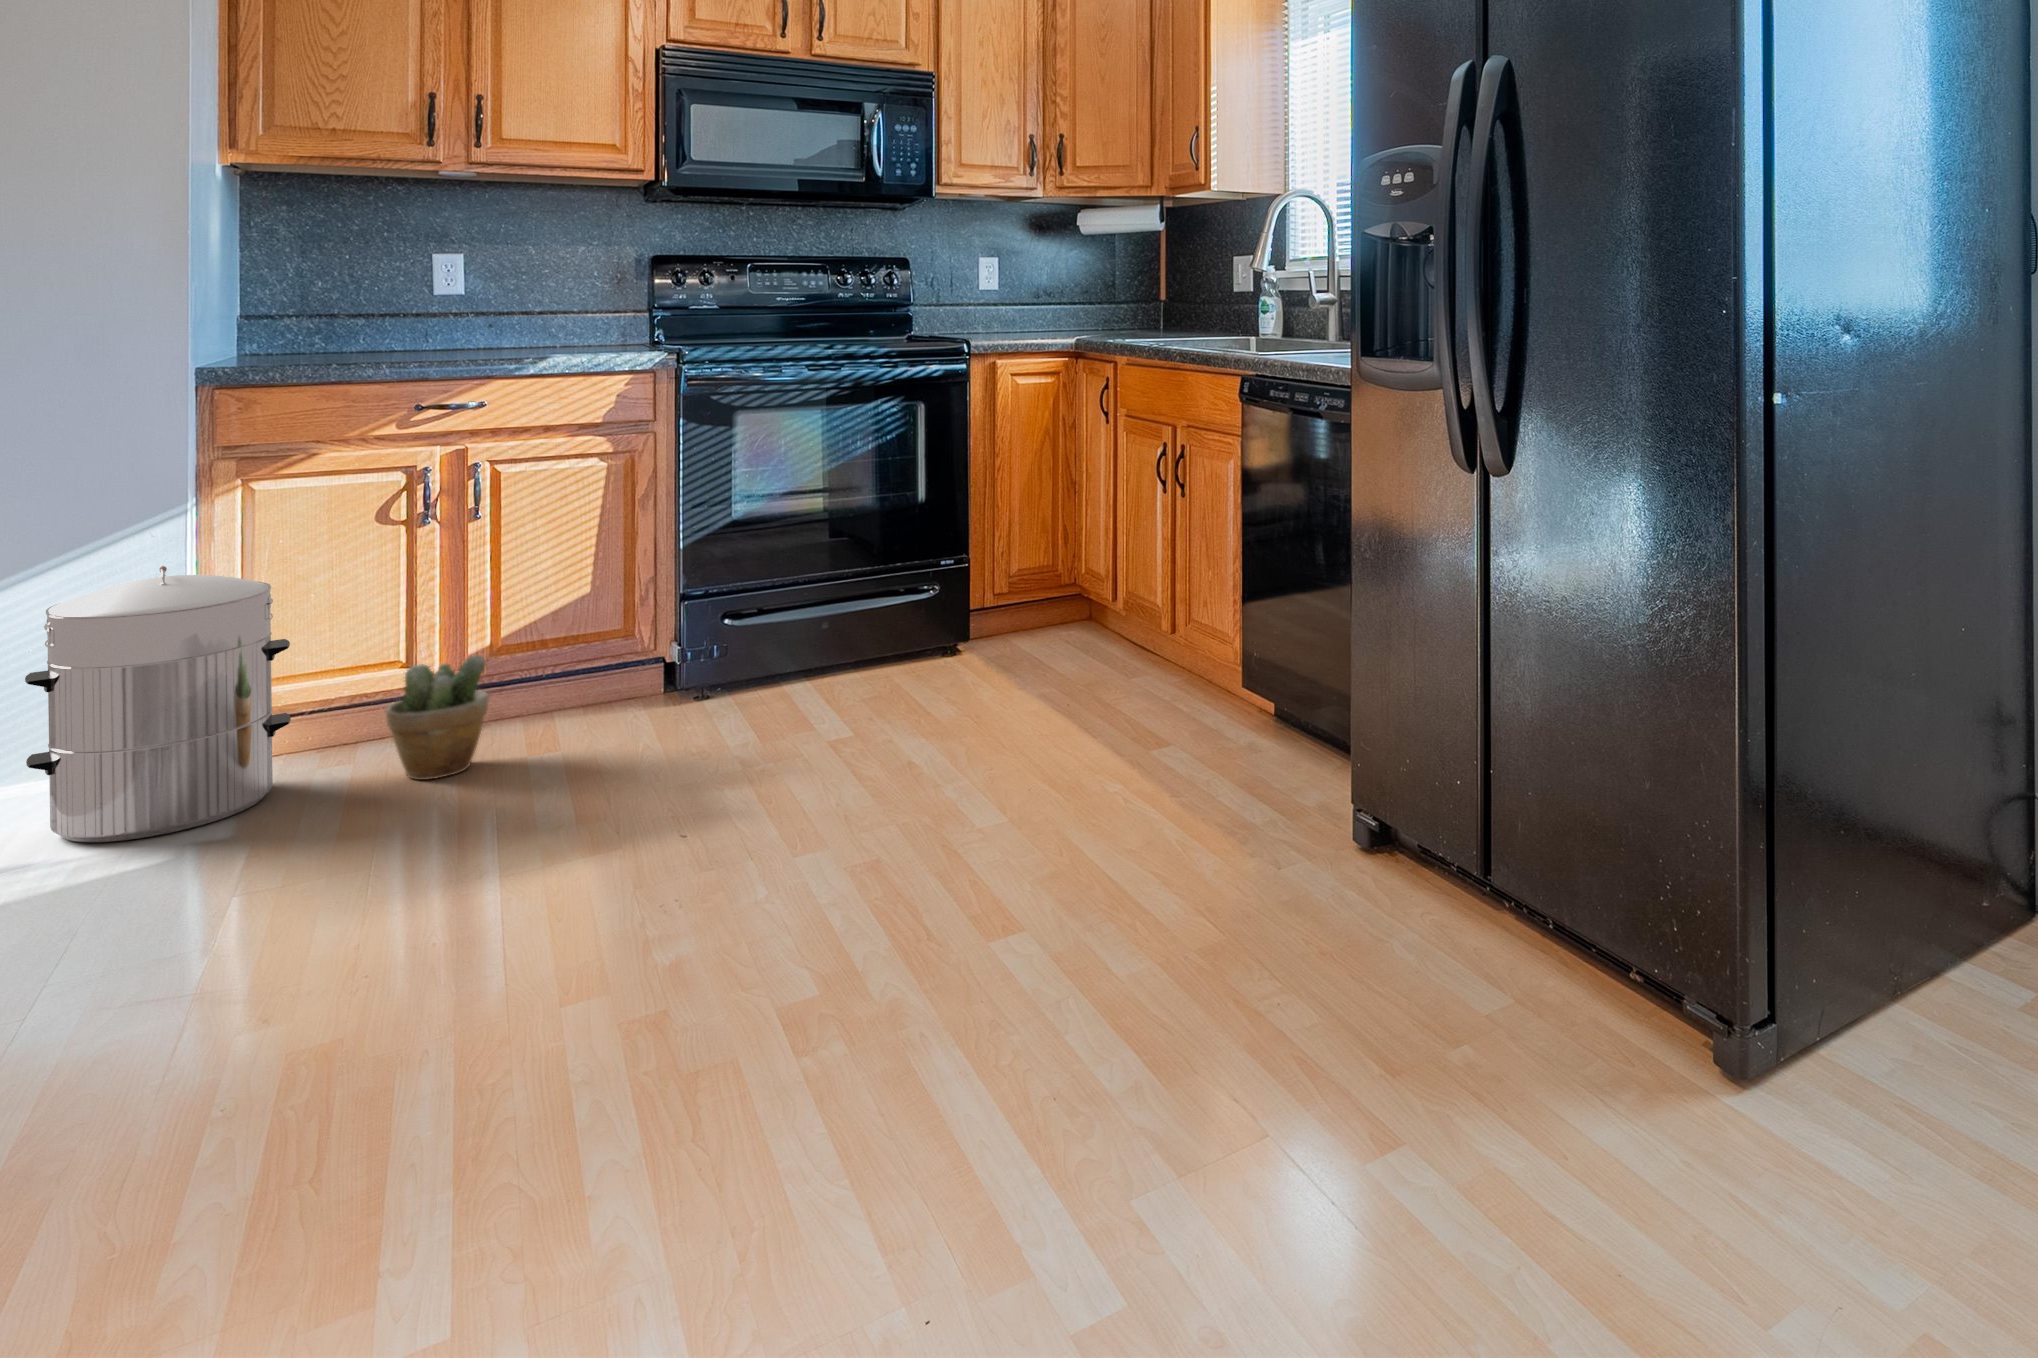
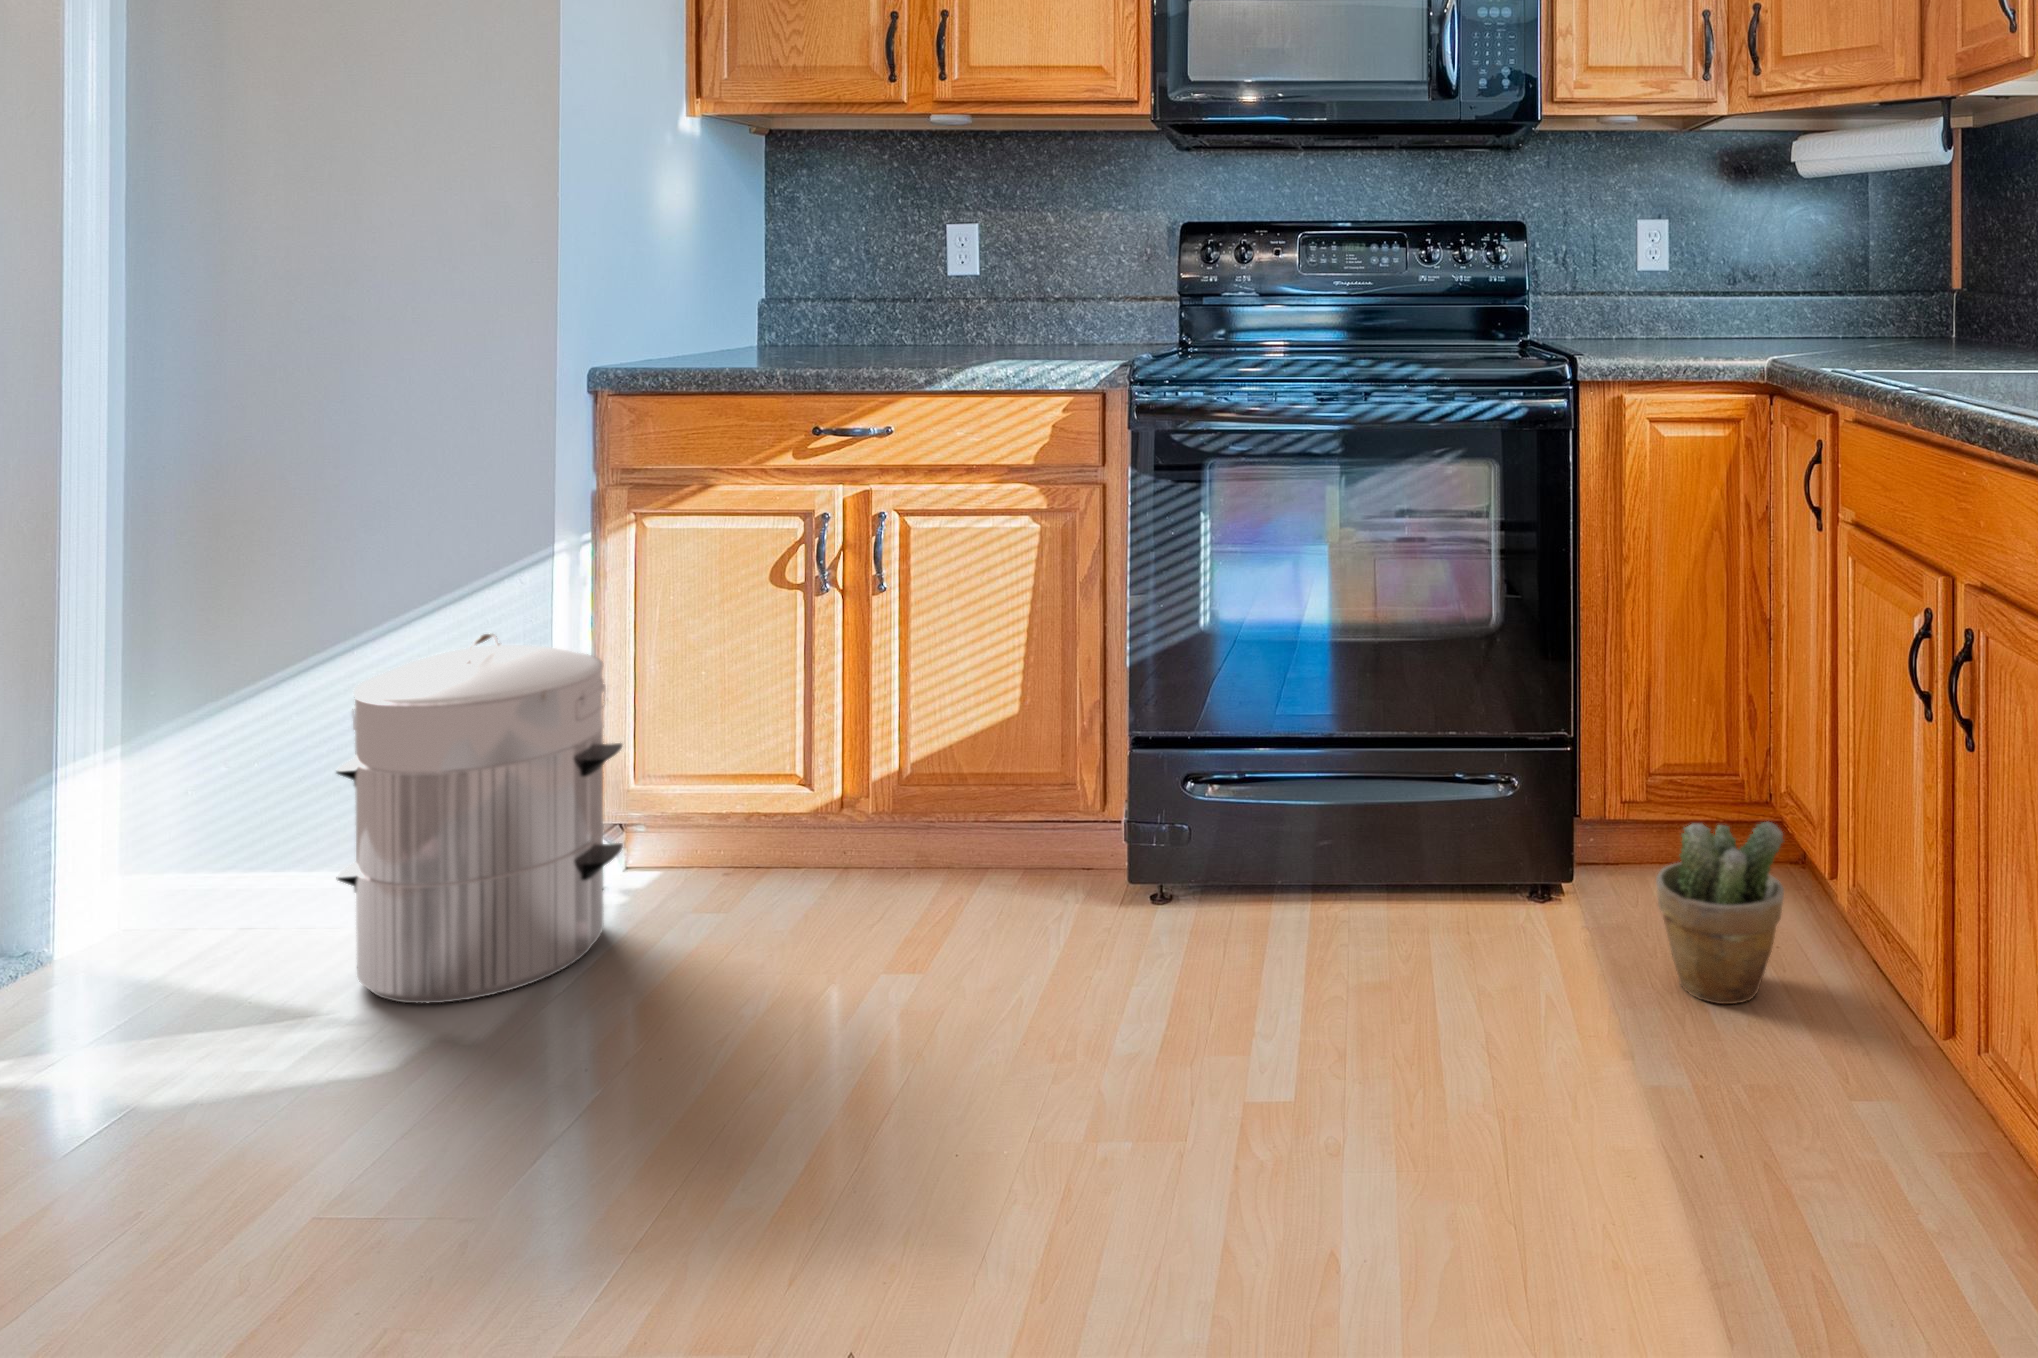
potted plant: present [386,655,489,780] -> present [1656,822,1784,1004]

